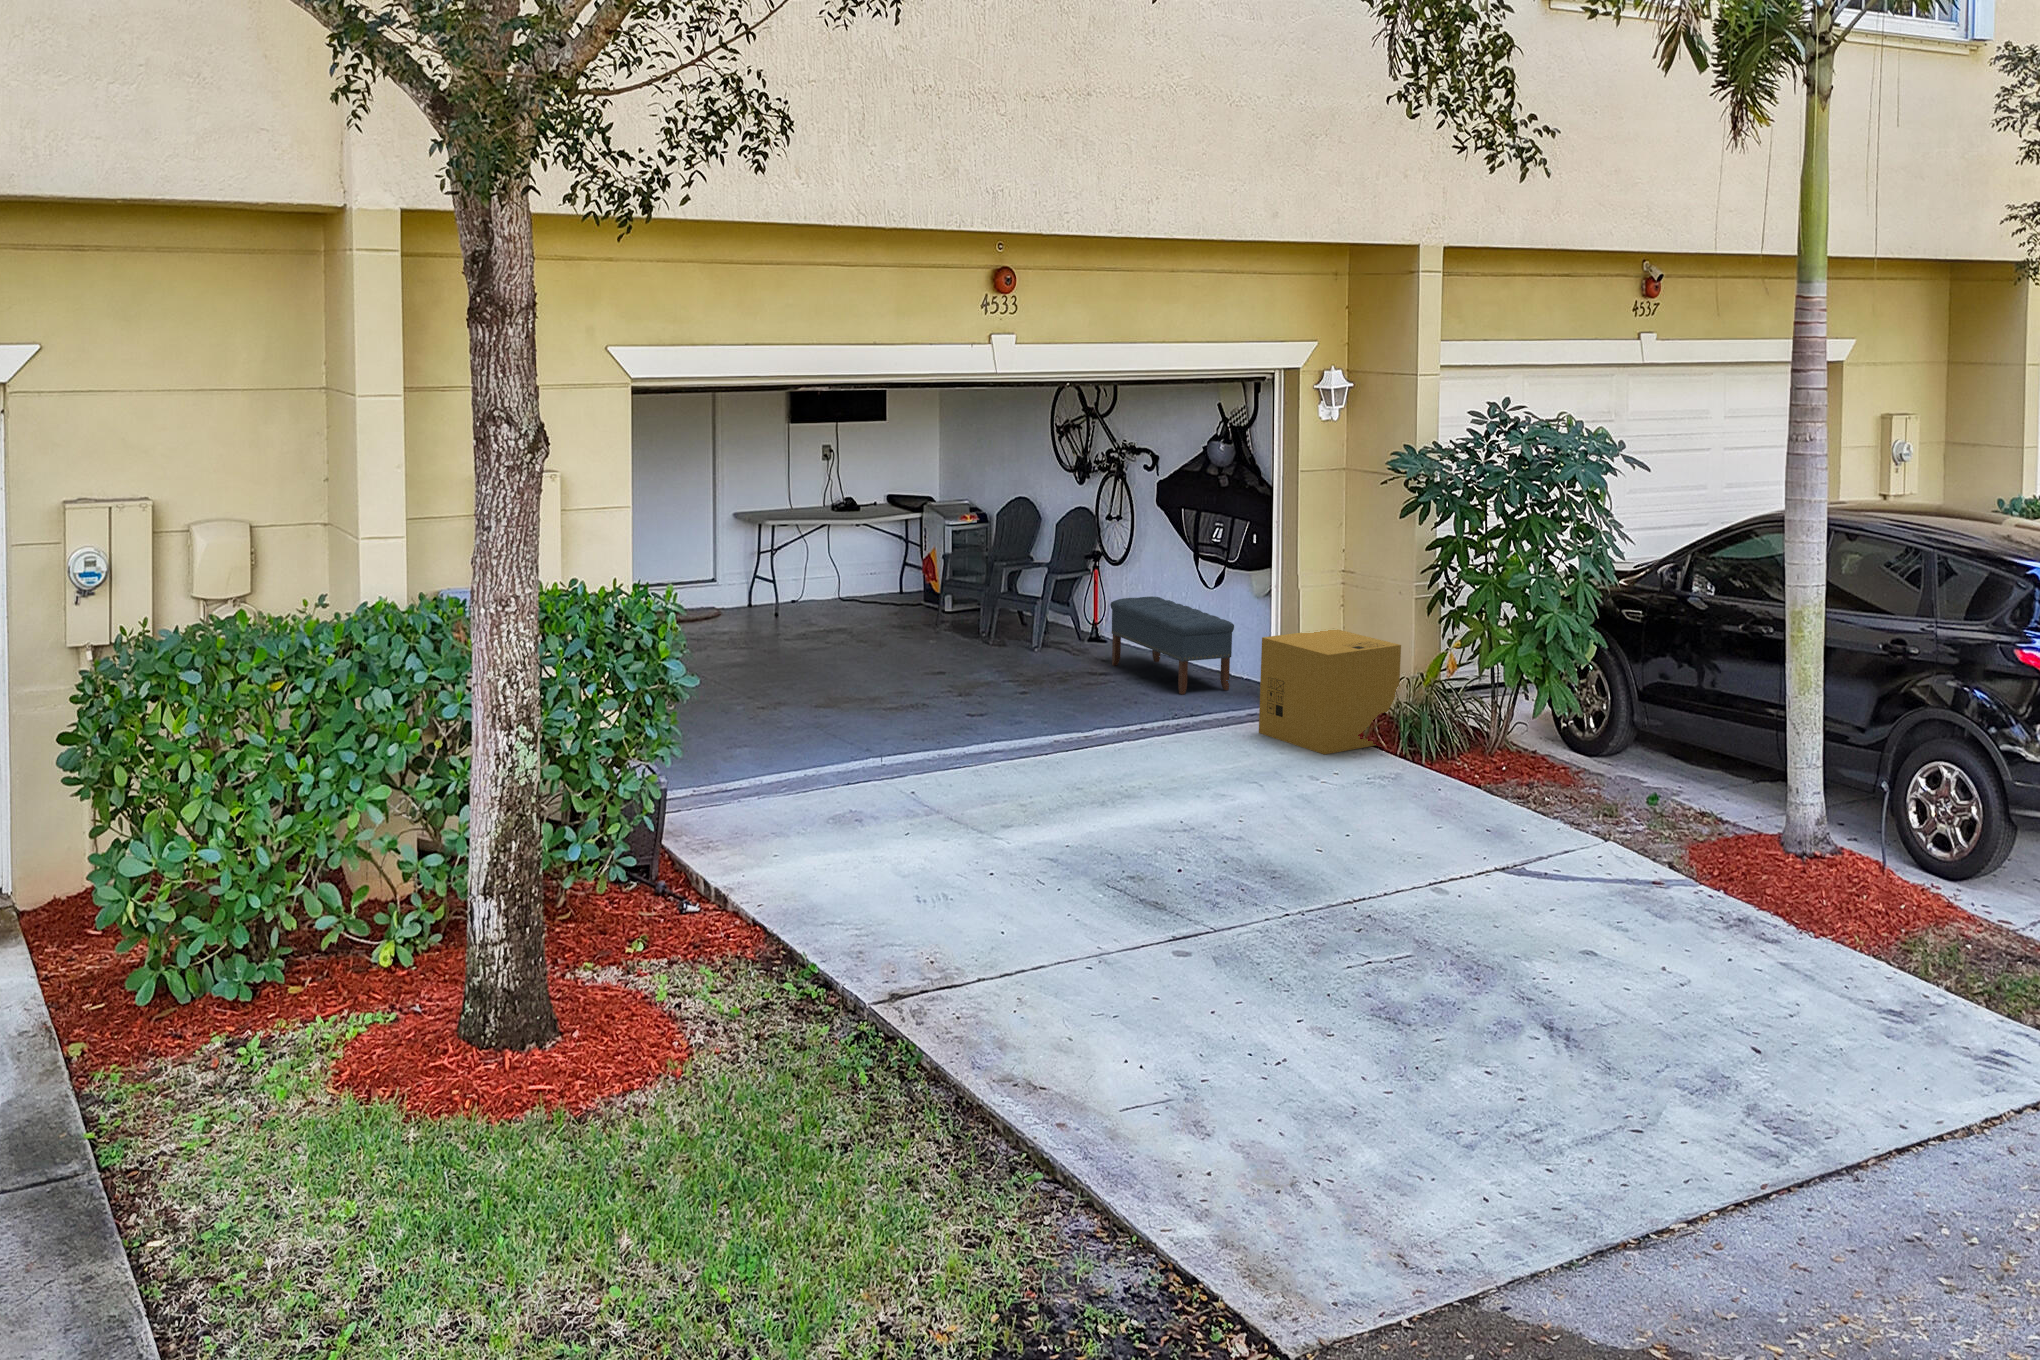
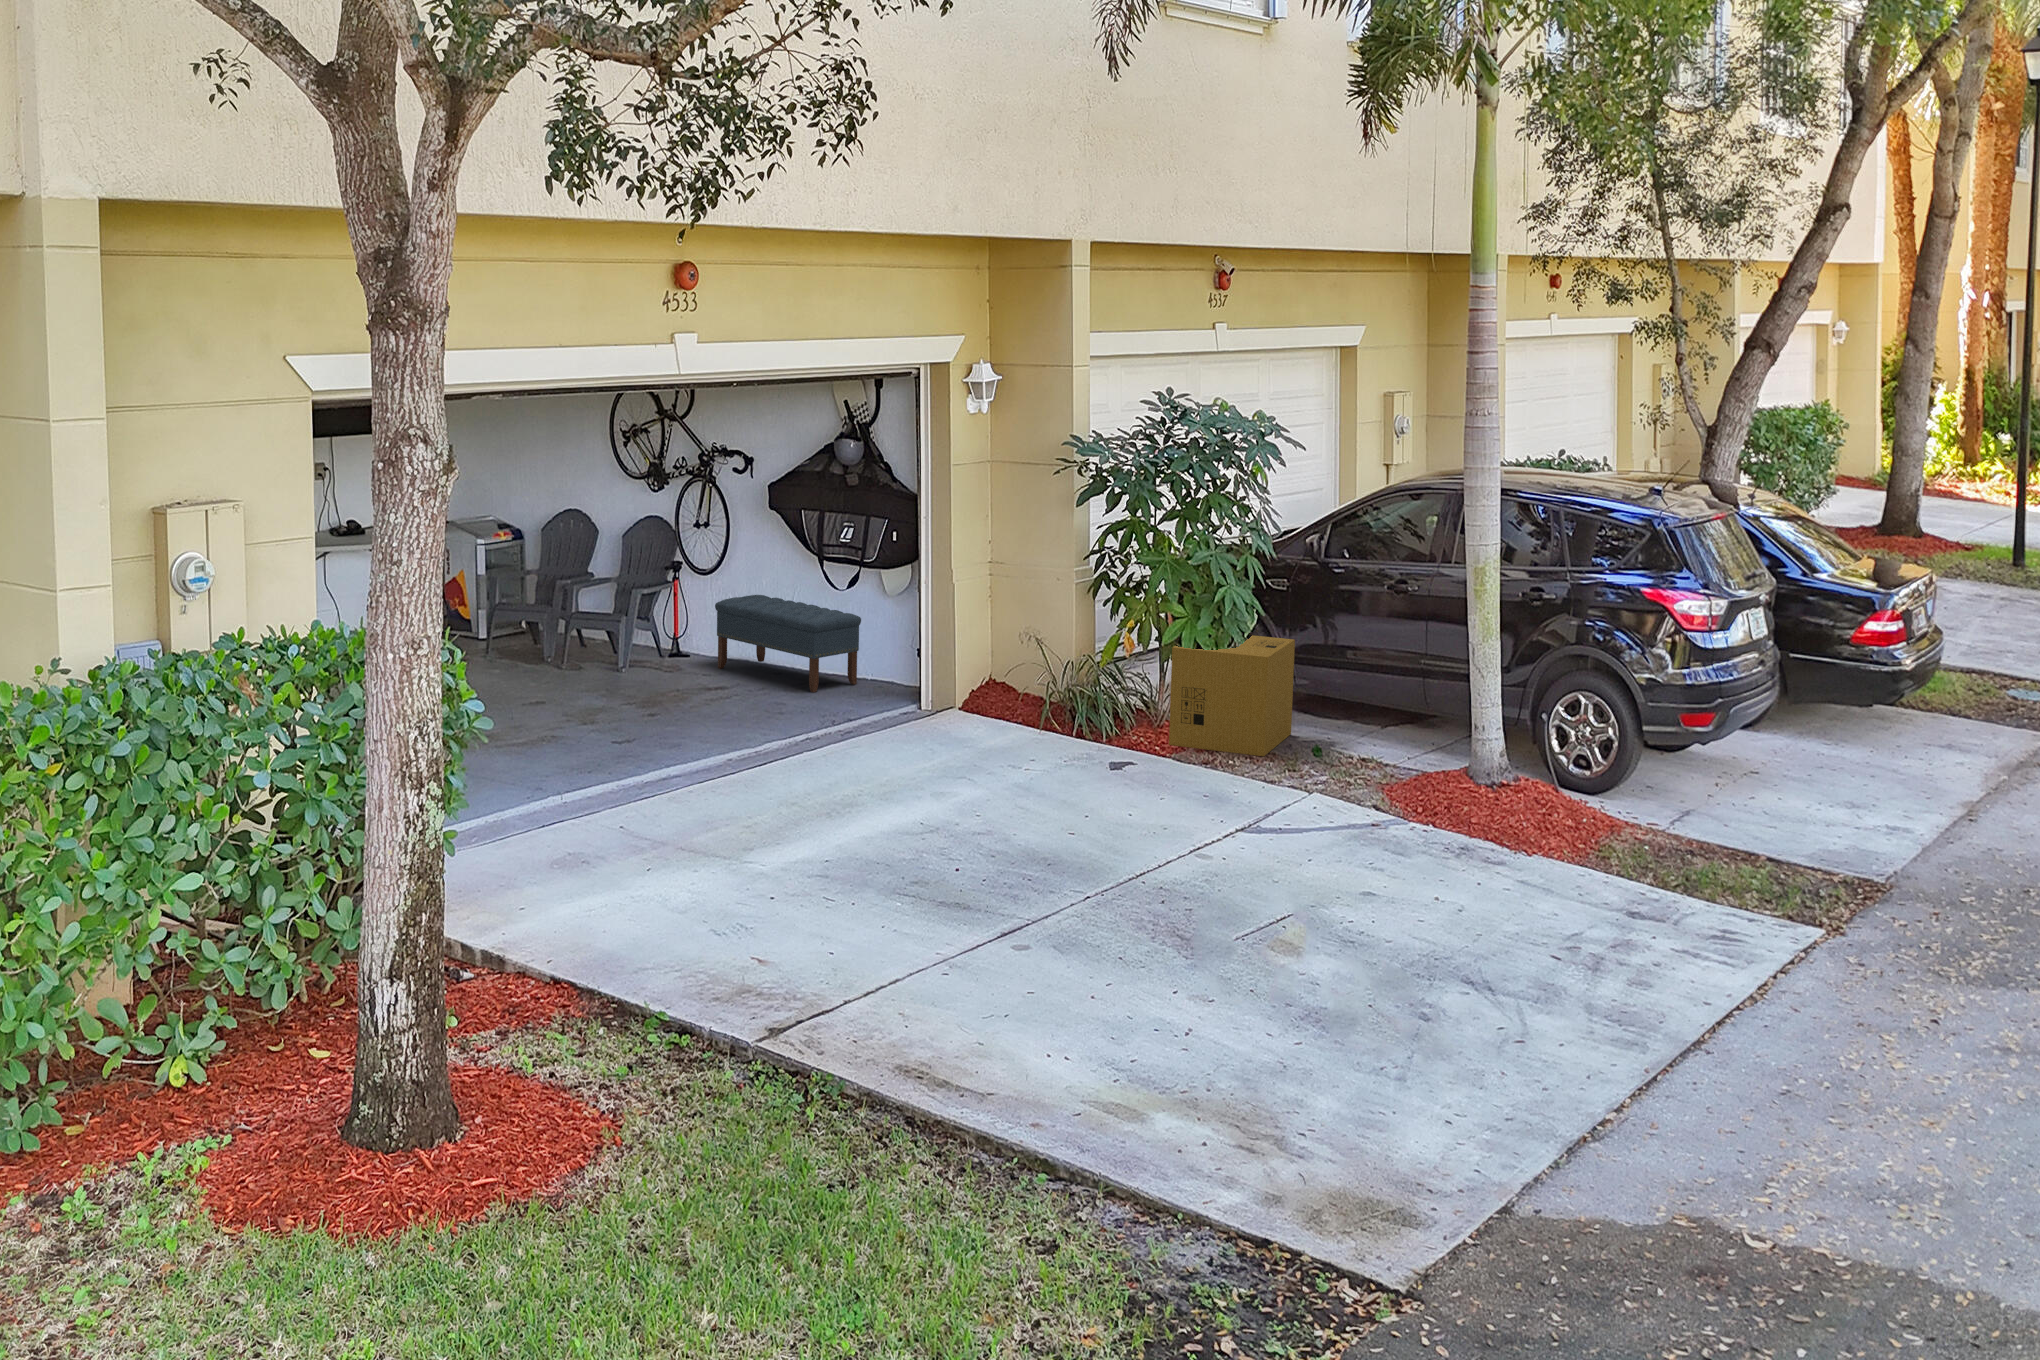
cardboard box: present [1259,629,1401,754] -> present [1169,635,1295,756]

